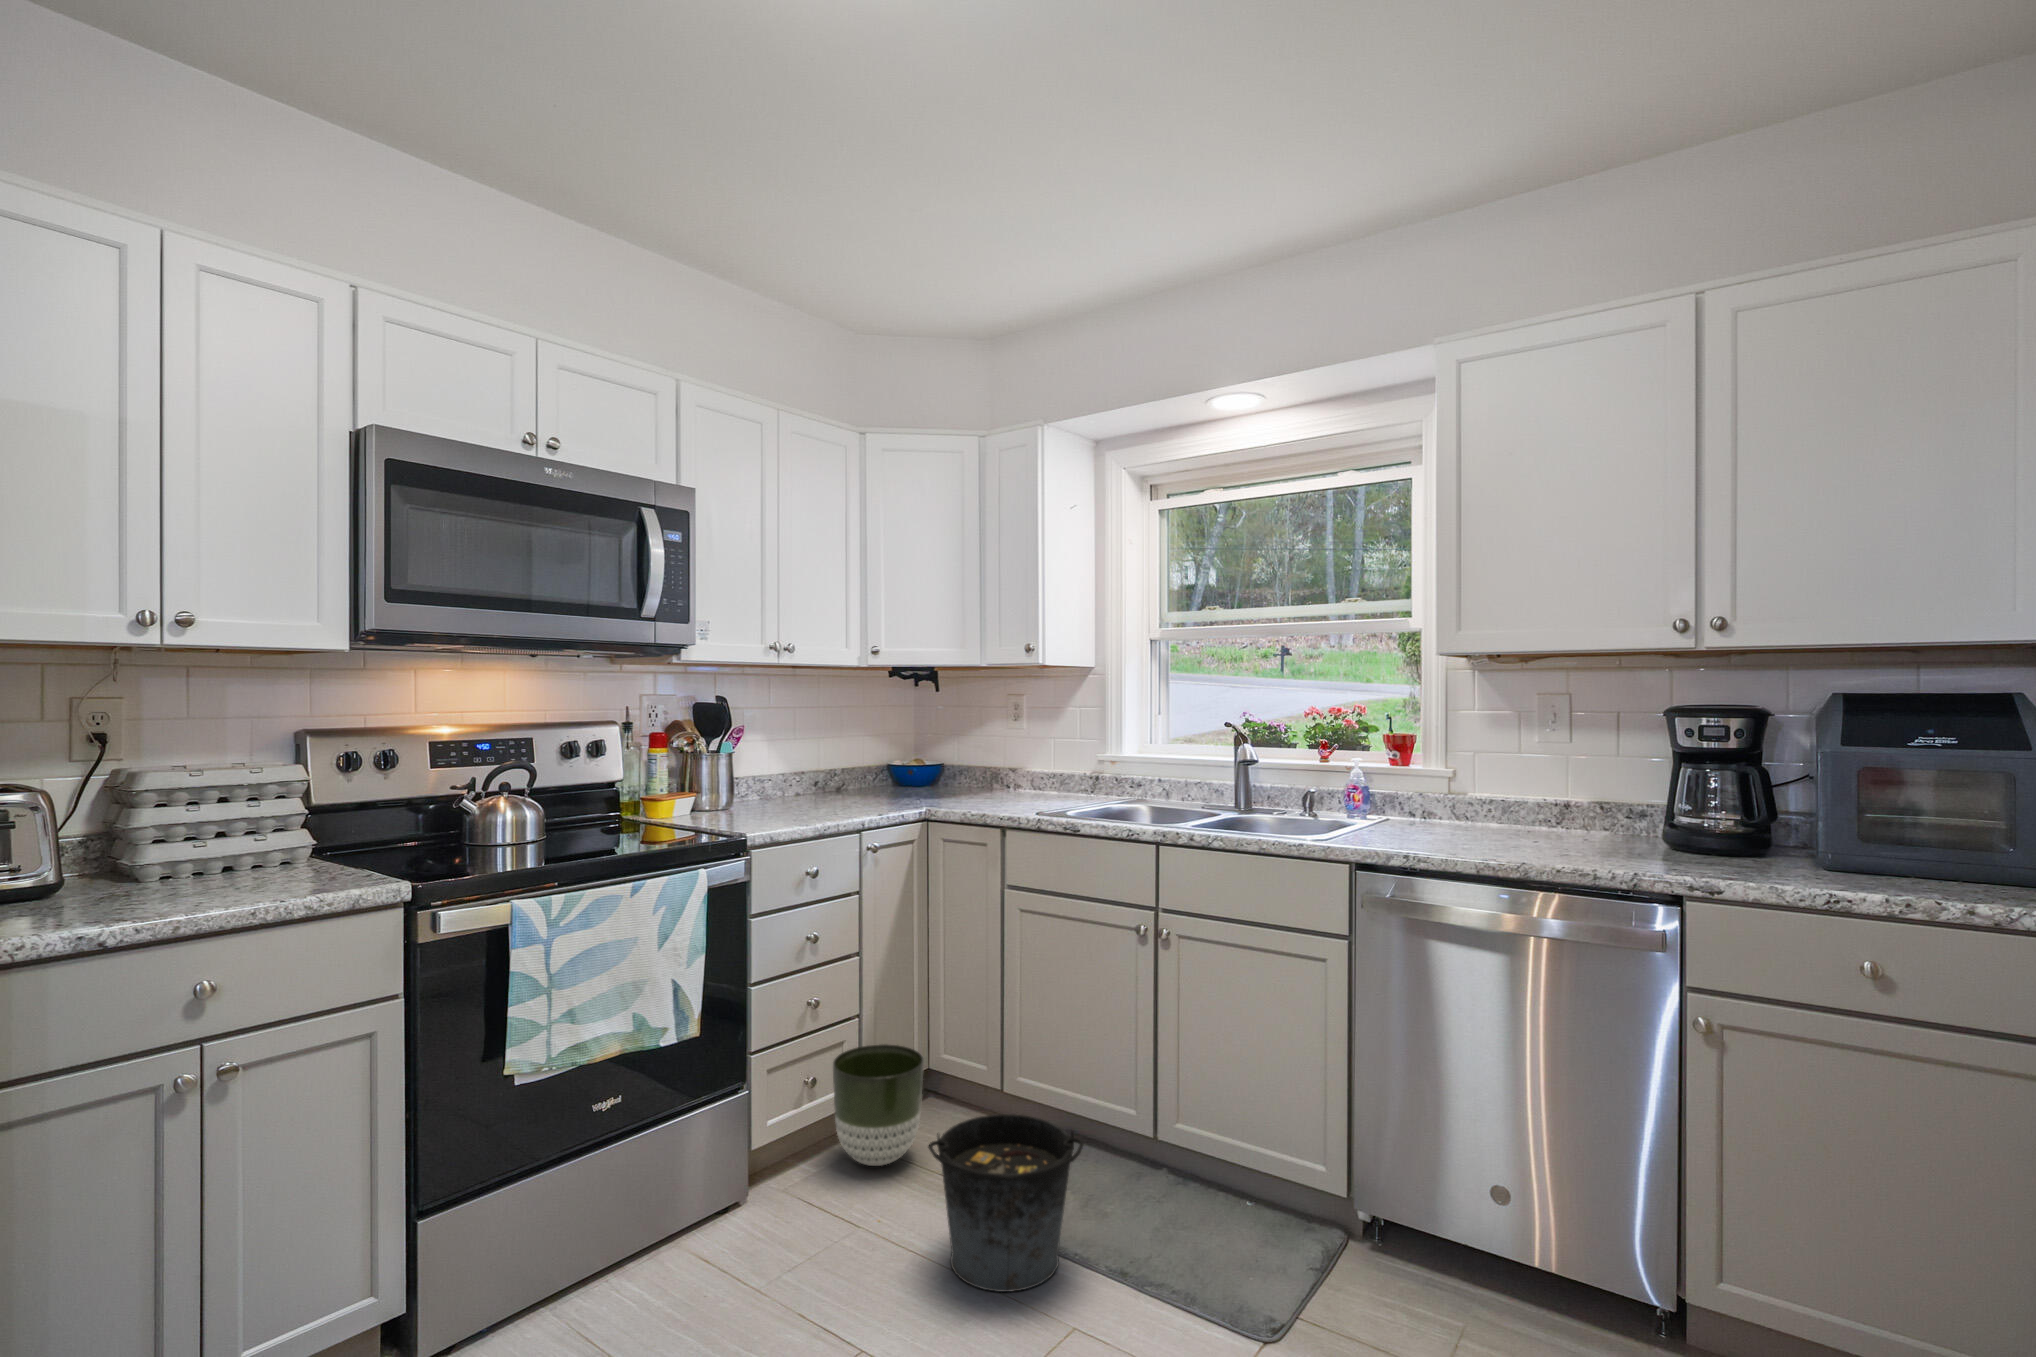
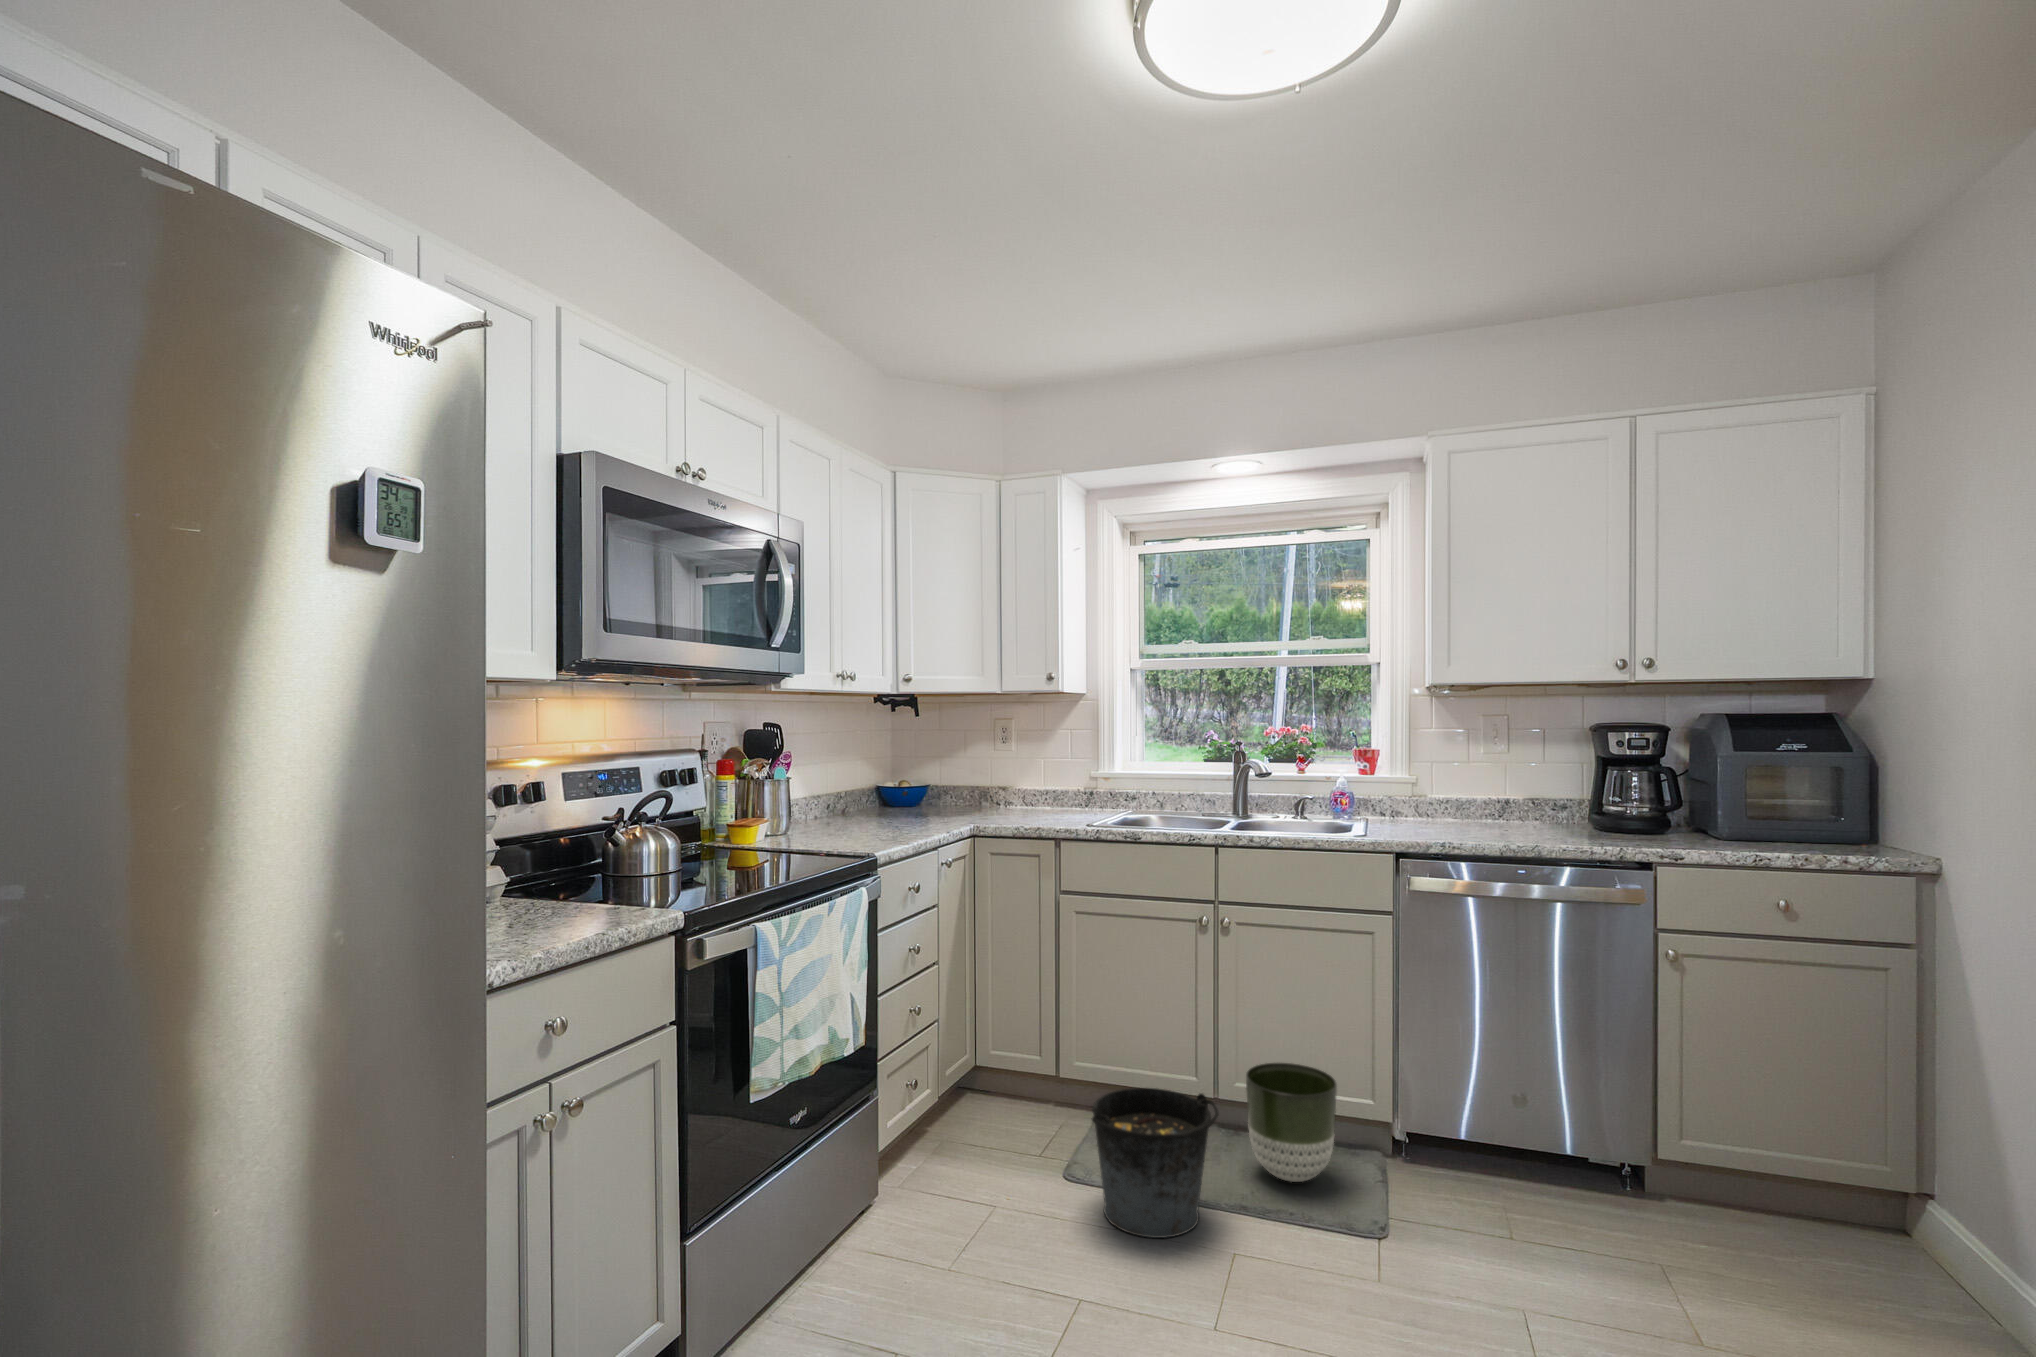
planter: present [833,1044,924,1166] -> present [1246,1063,1337,1182]

